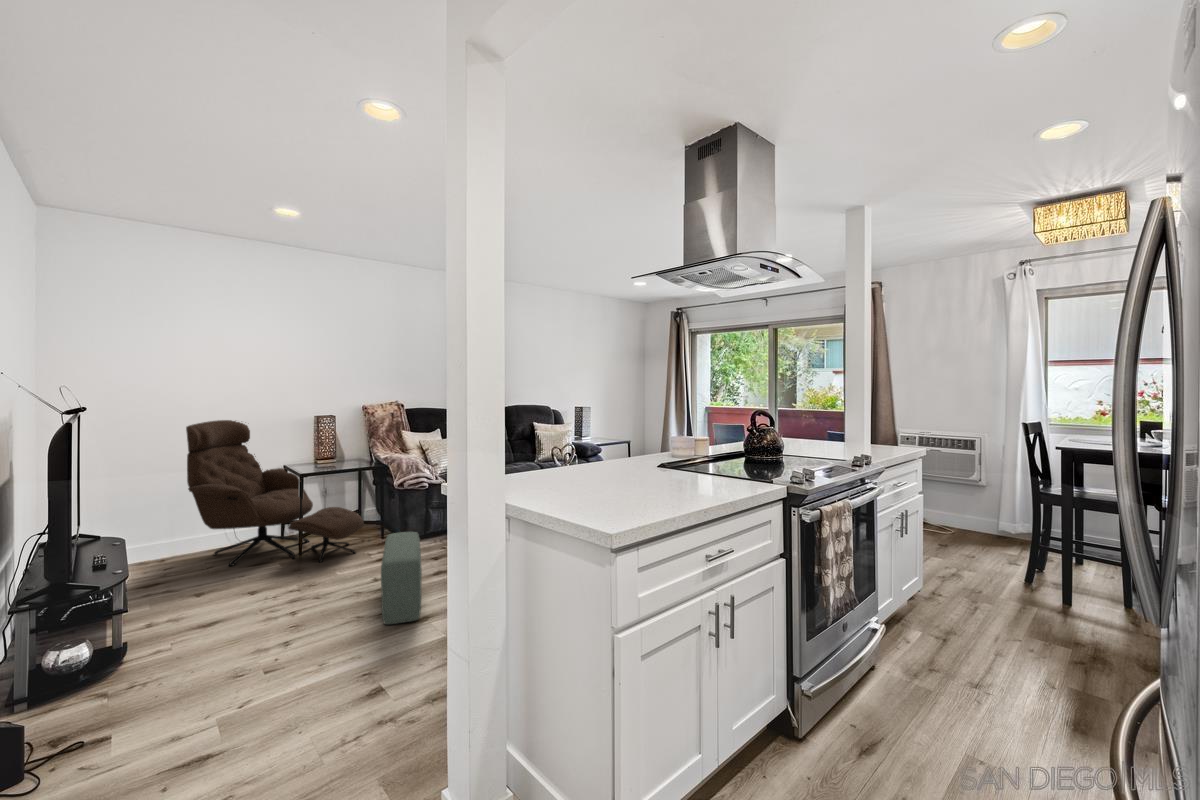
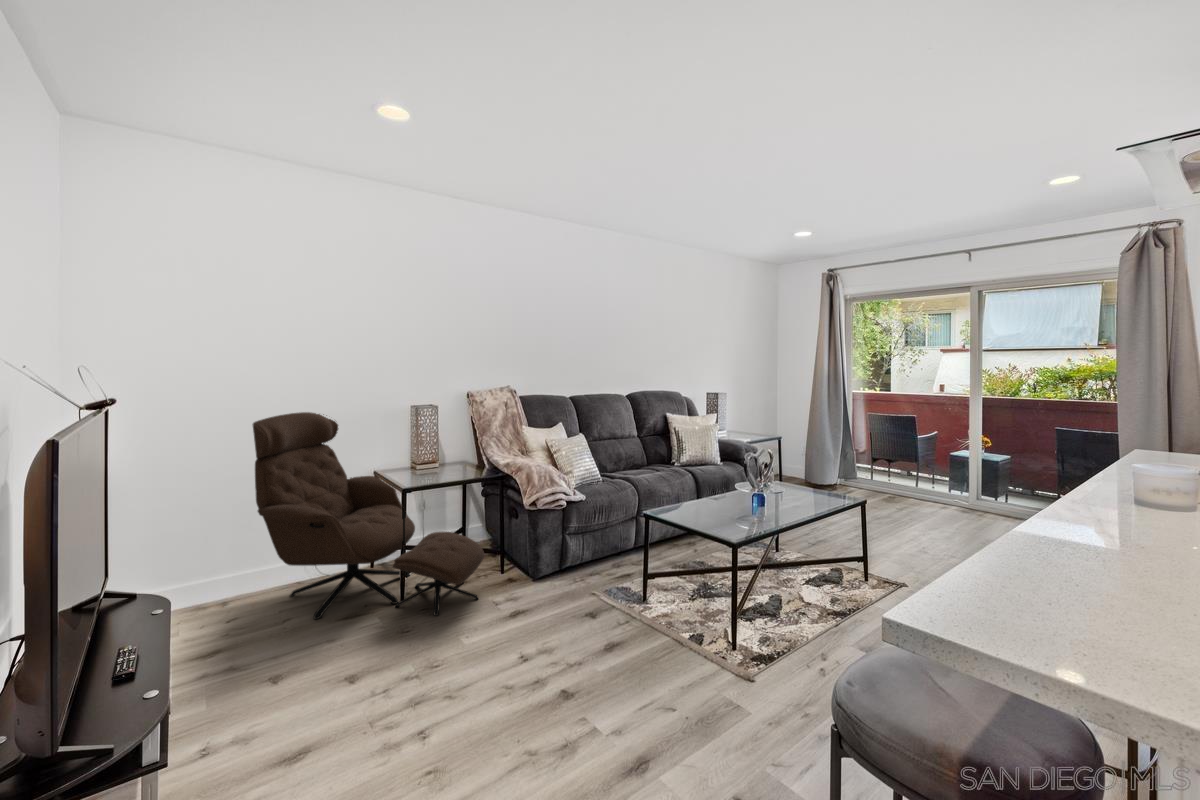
pouf: present [381,532,422,624] -> none [547,589,638,770]

